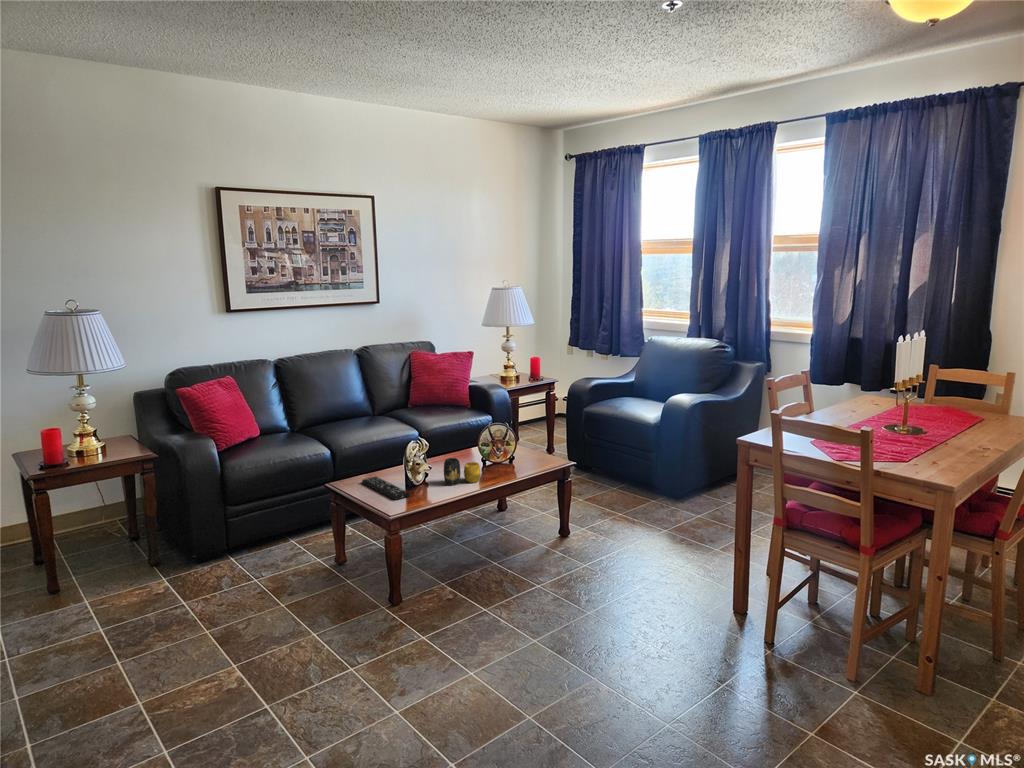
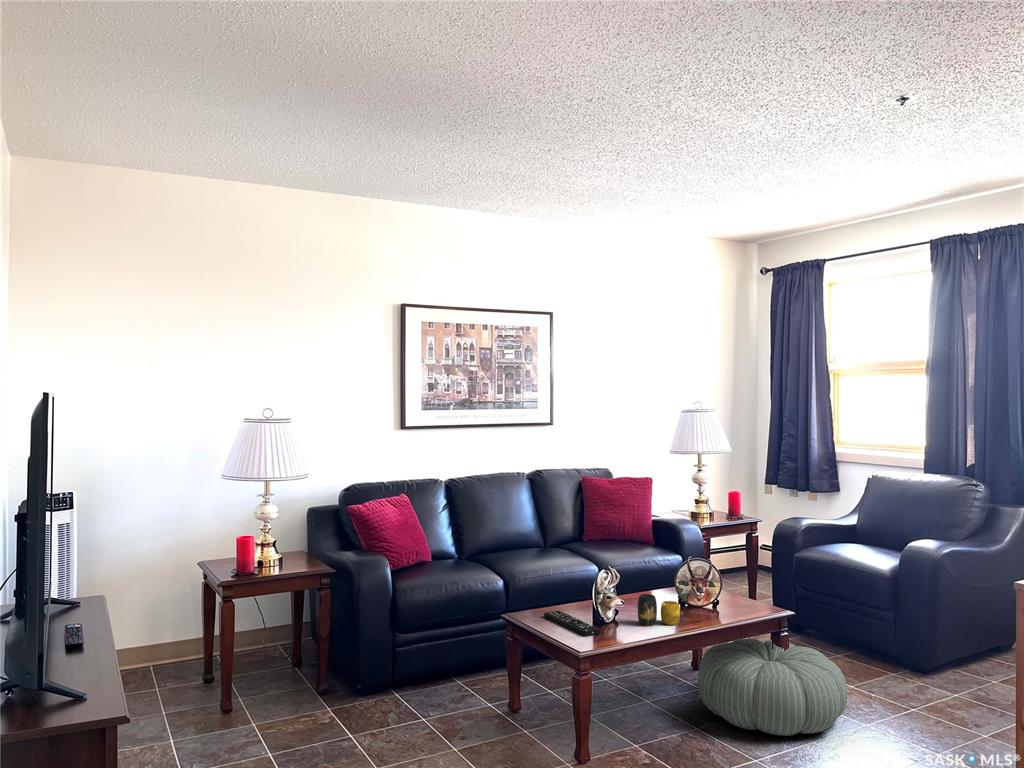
pouf: none [497,485,615,564] -> present [698,639,847,736]

